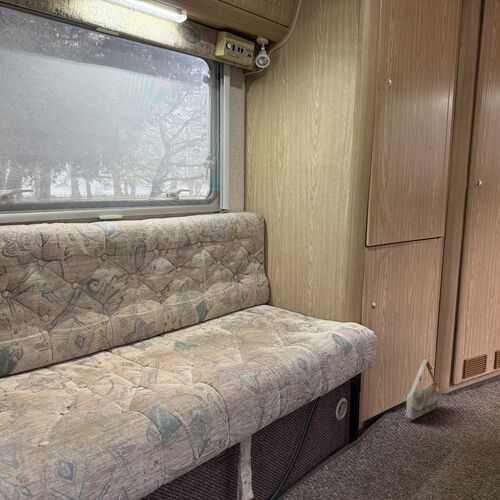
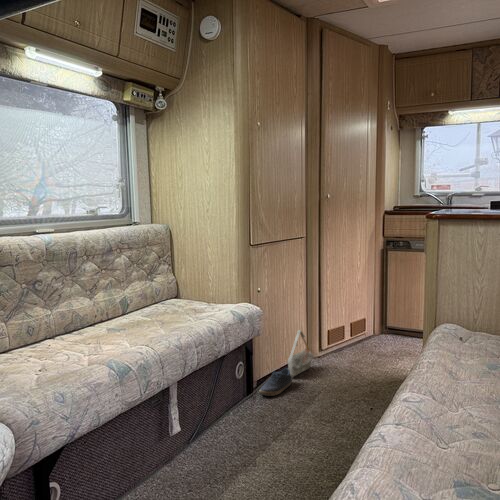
shoe: none [365,409,410,447] -> present [259,368,292,396]

